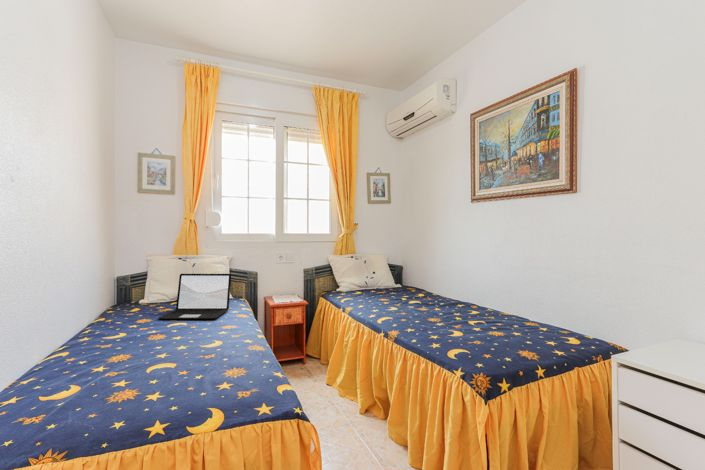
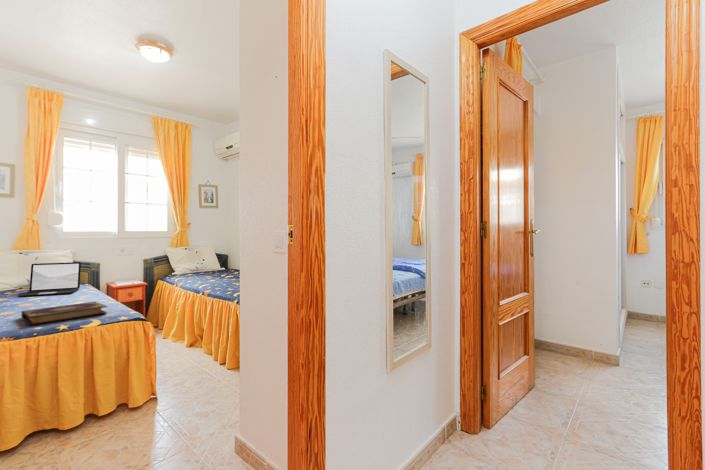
book: none [108,351,241,411] -> present [21,302,107,325]

